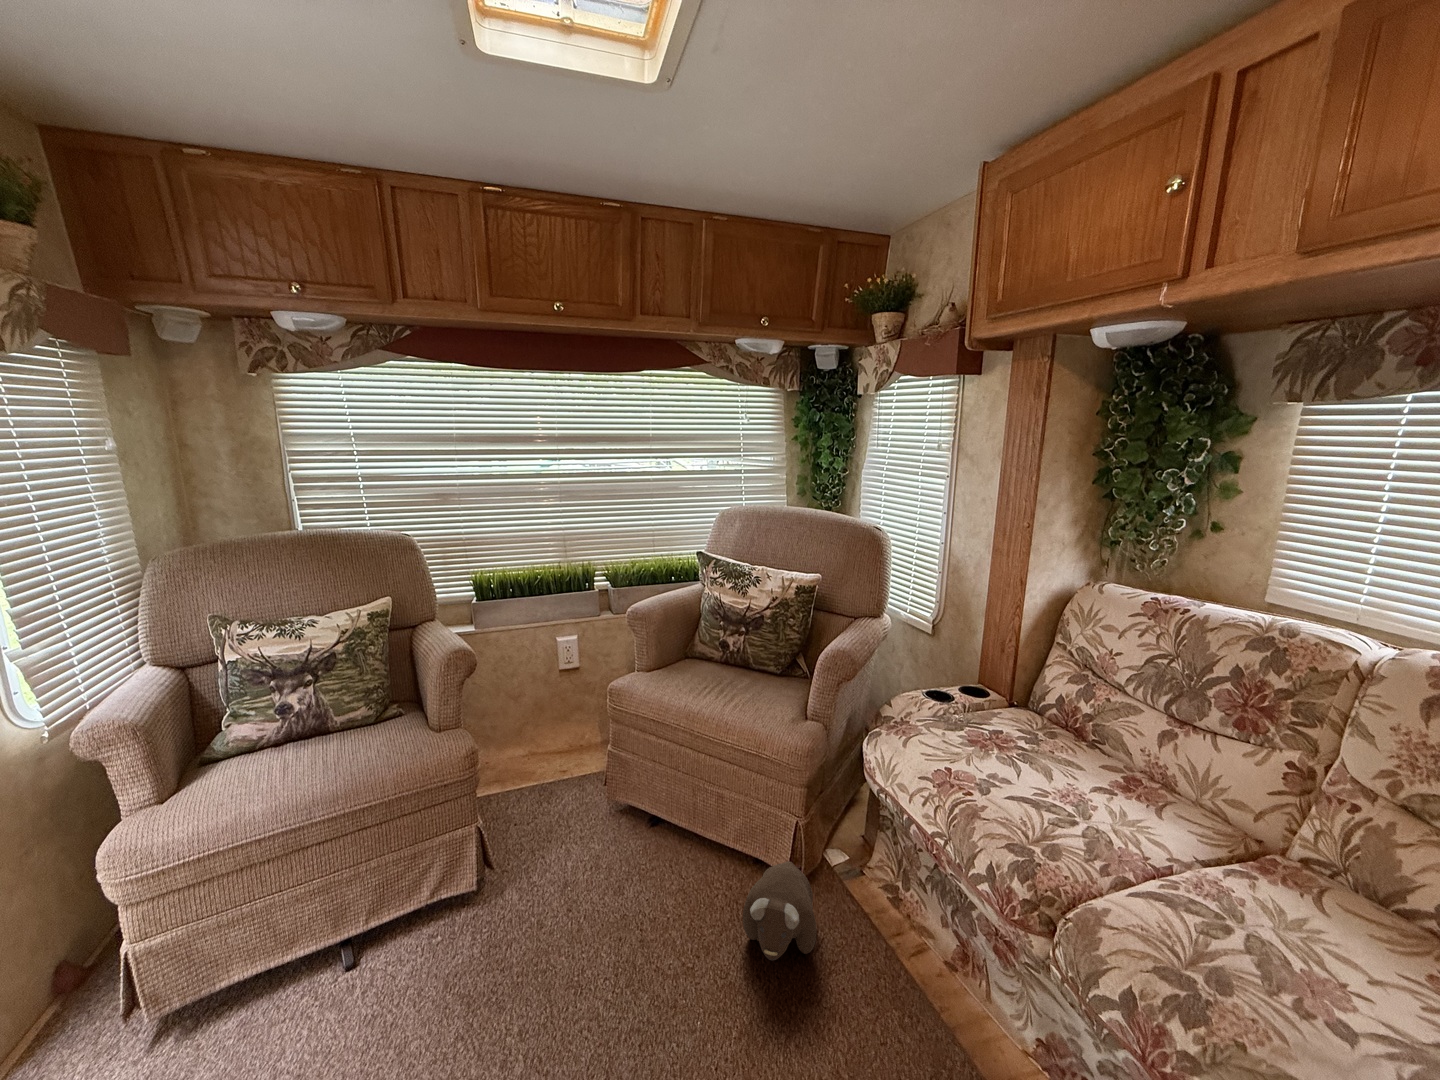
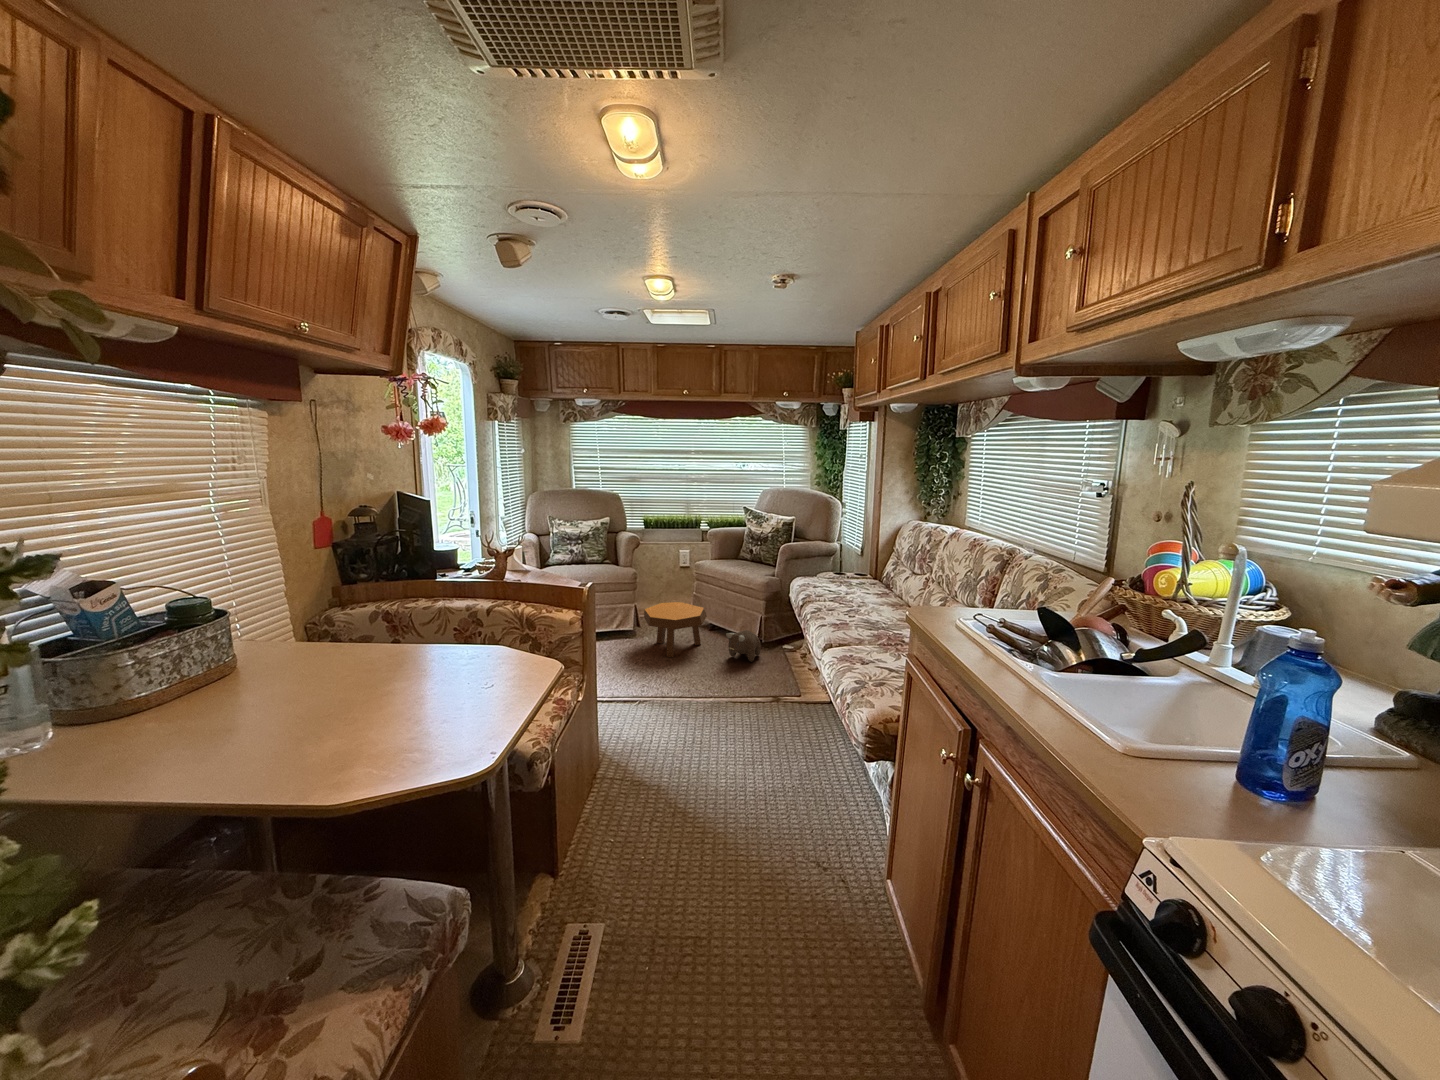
footstool: none [509,791,672,994] -> present [644,602,707,657]

